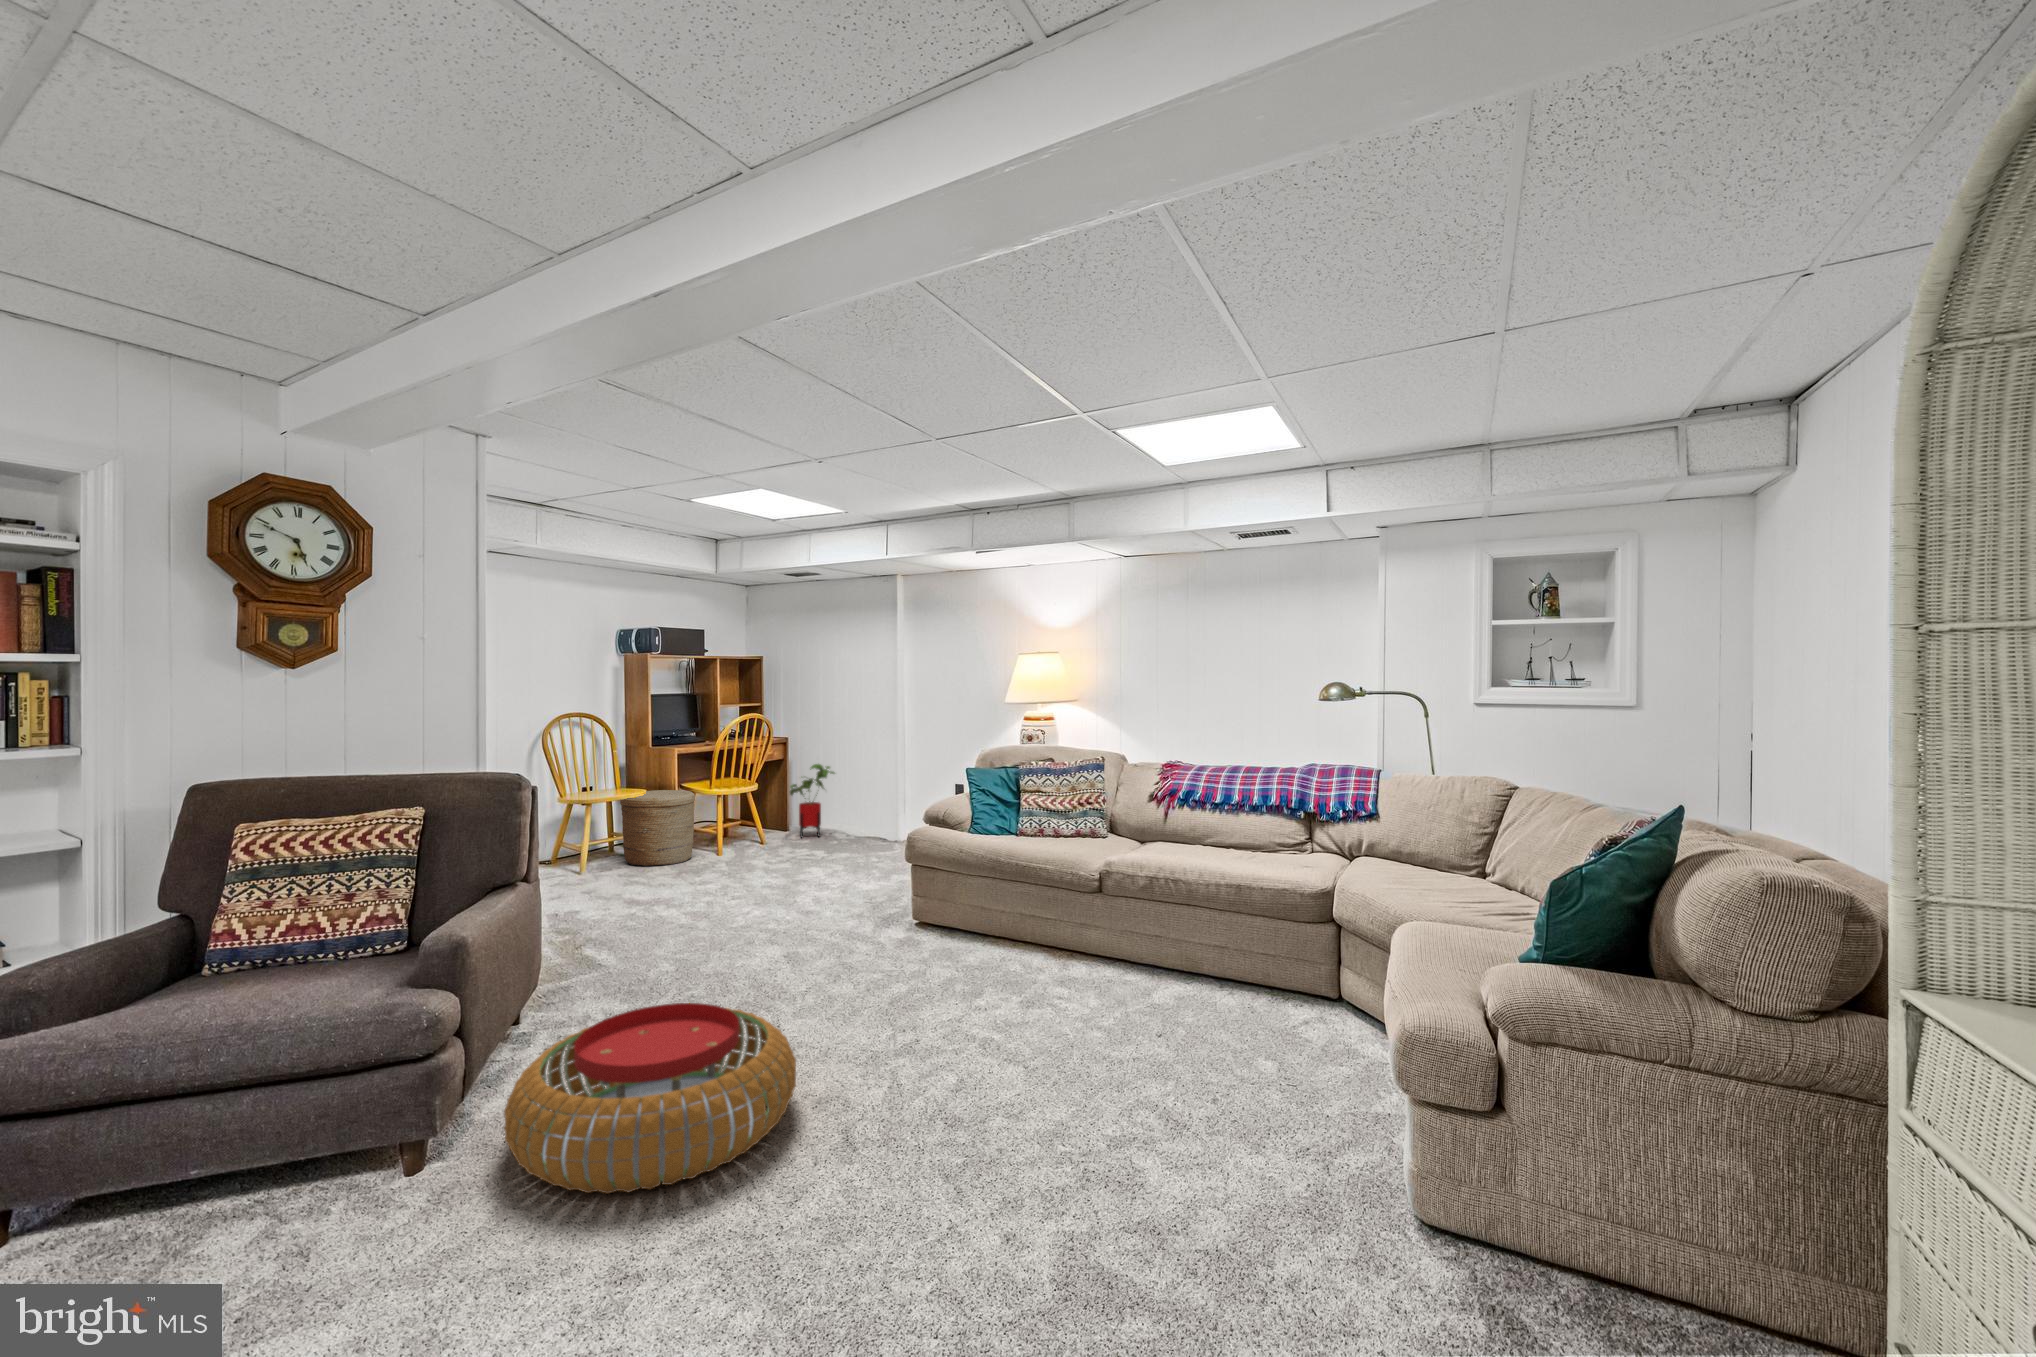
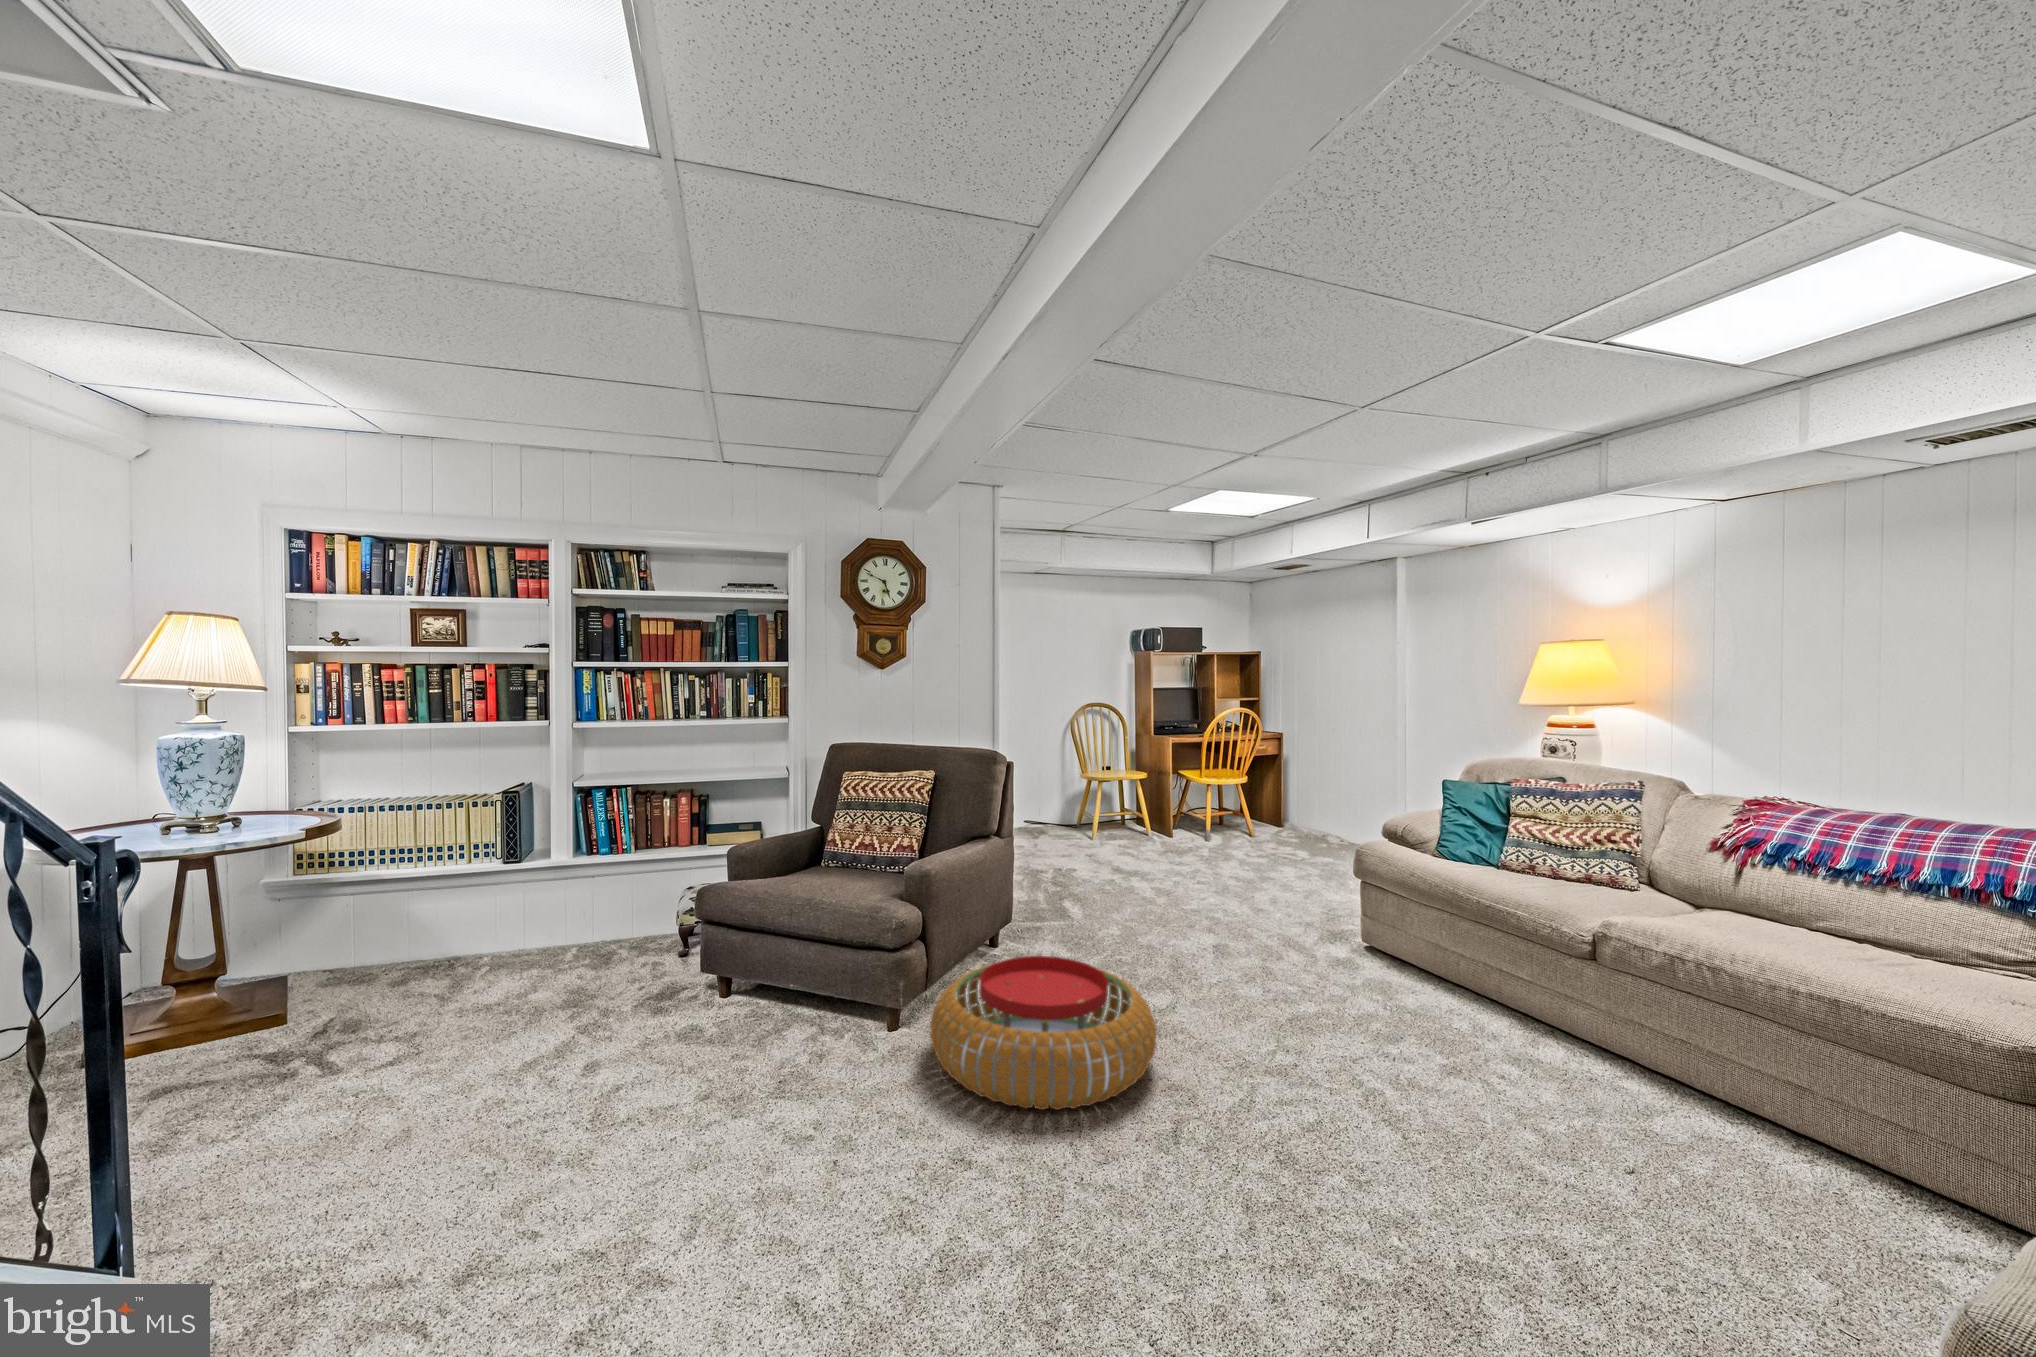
house plant: present [790,764,834,838] -> none [1293,763,1343,837]
woven basket: present [620,790,695,866] -> none [1138,774,1200,841]

